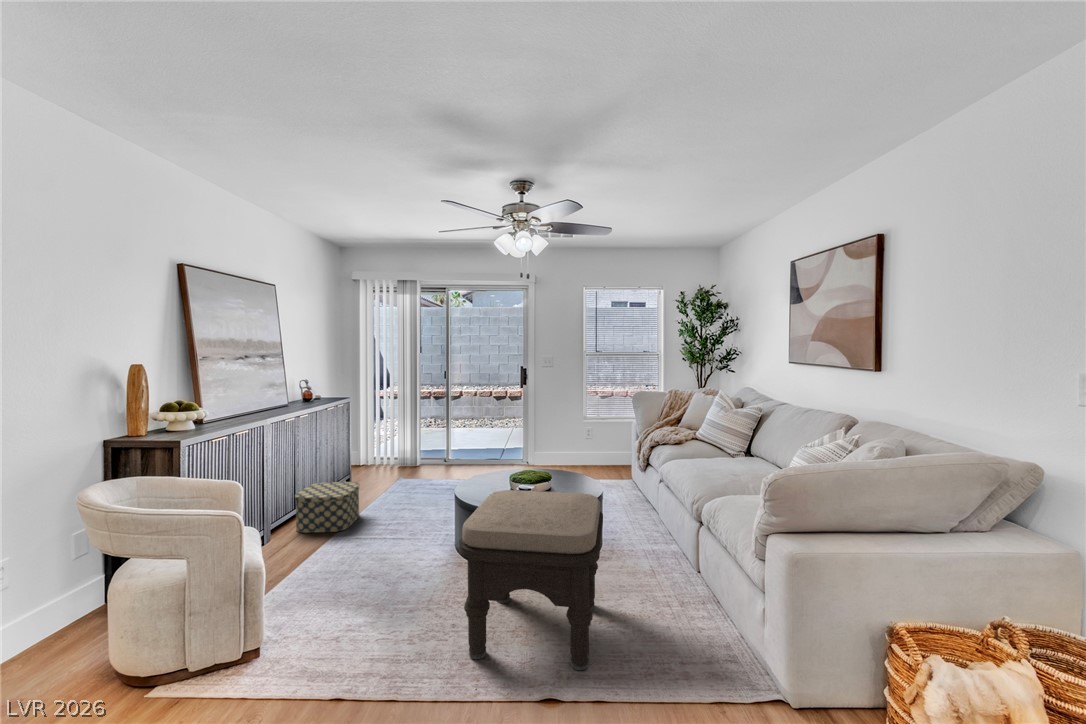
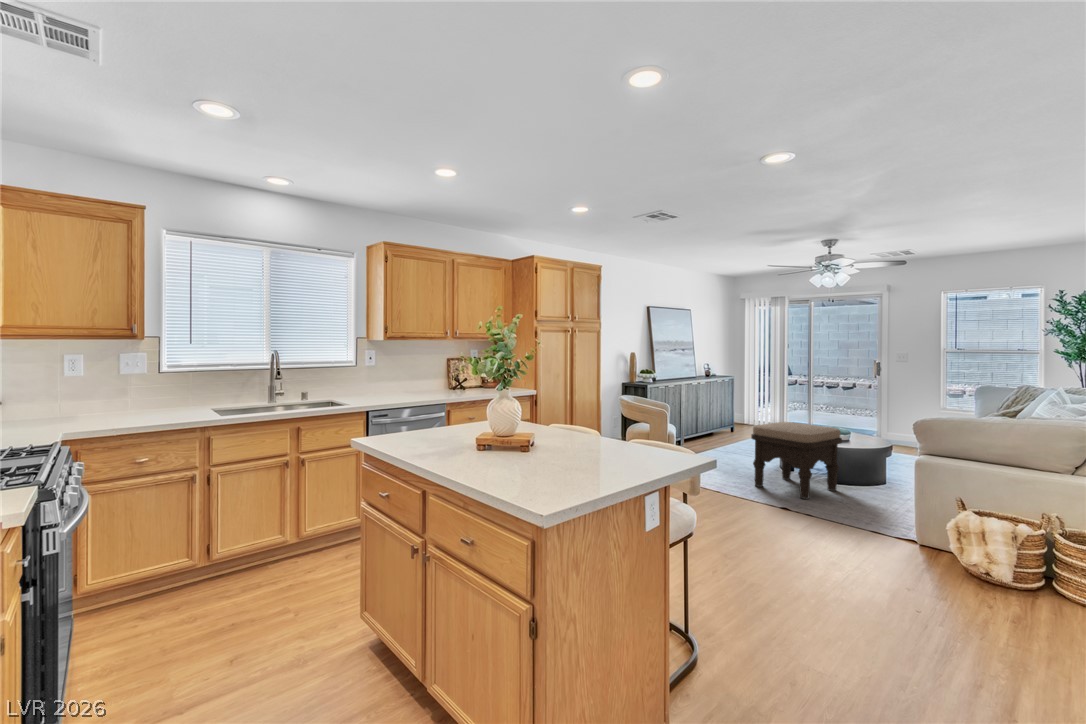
storage box: present [295,482,359,533] -> none [695,421,730,446]

